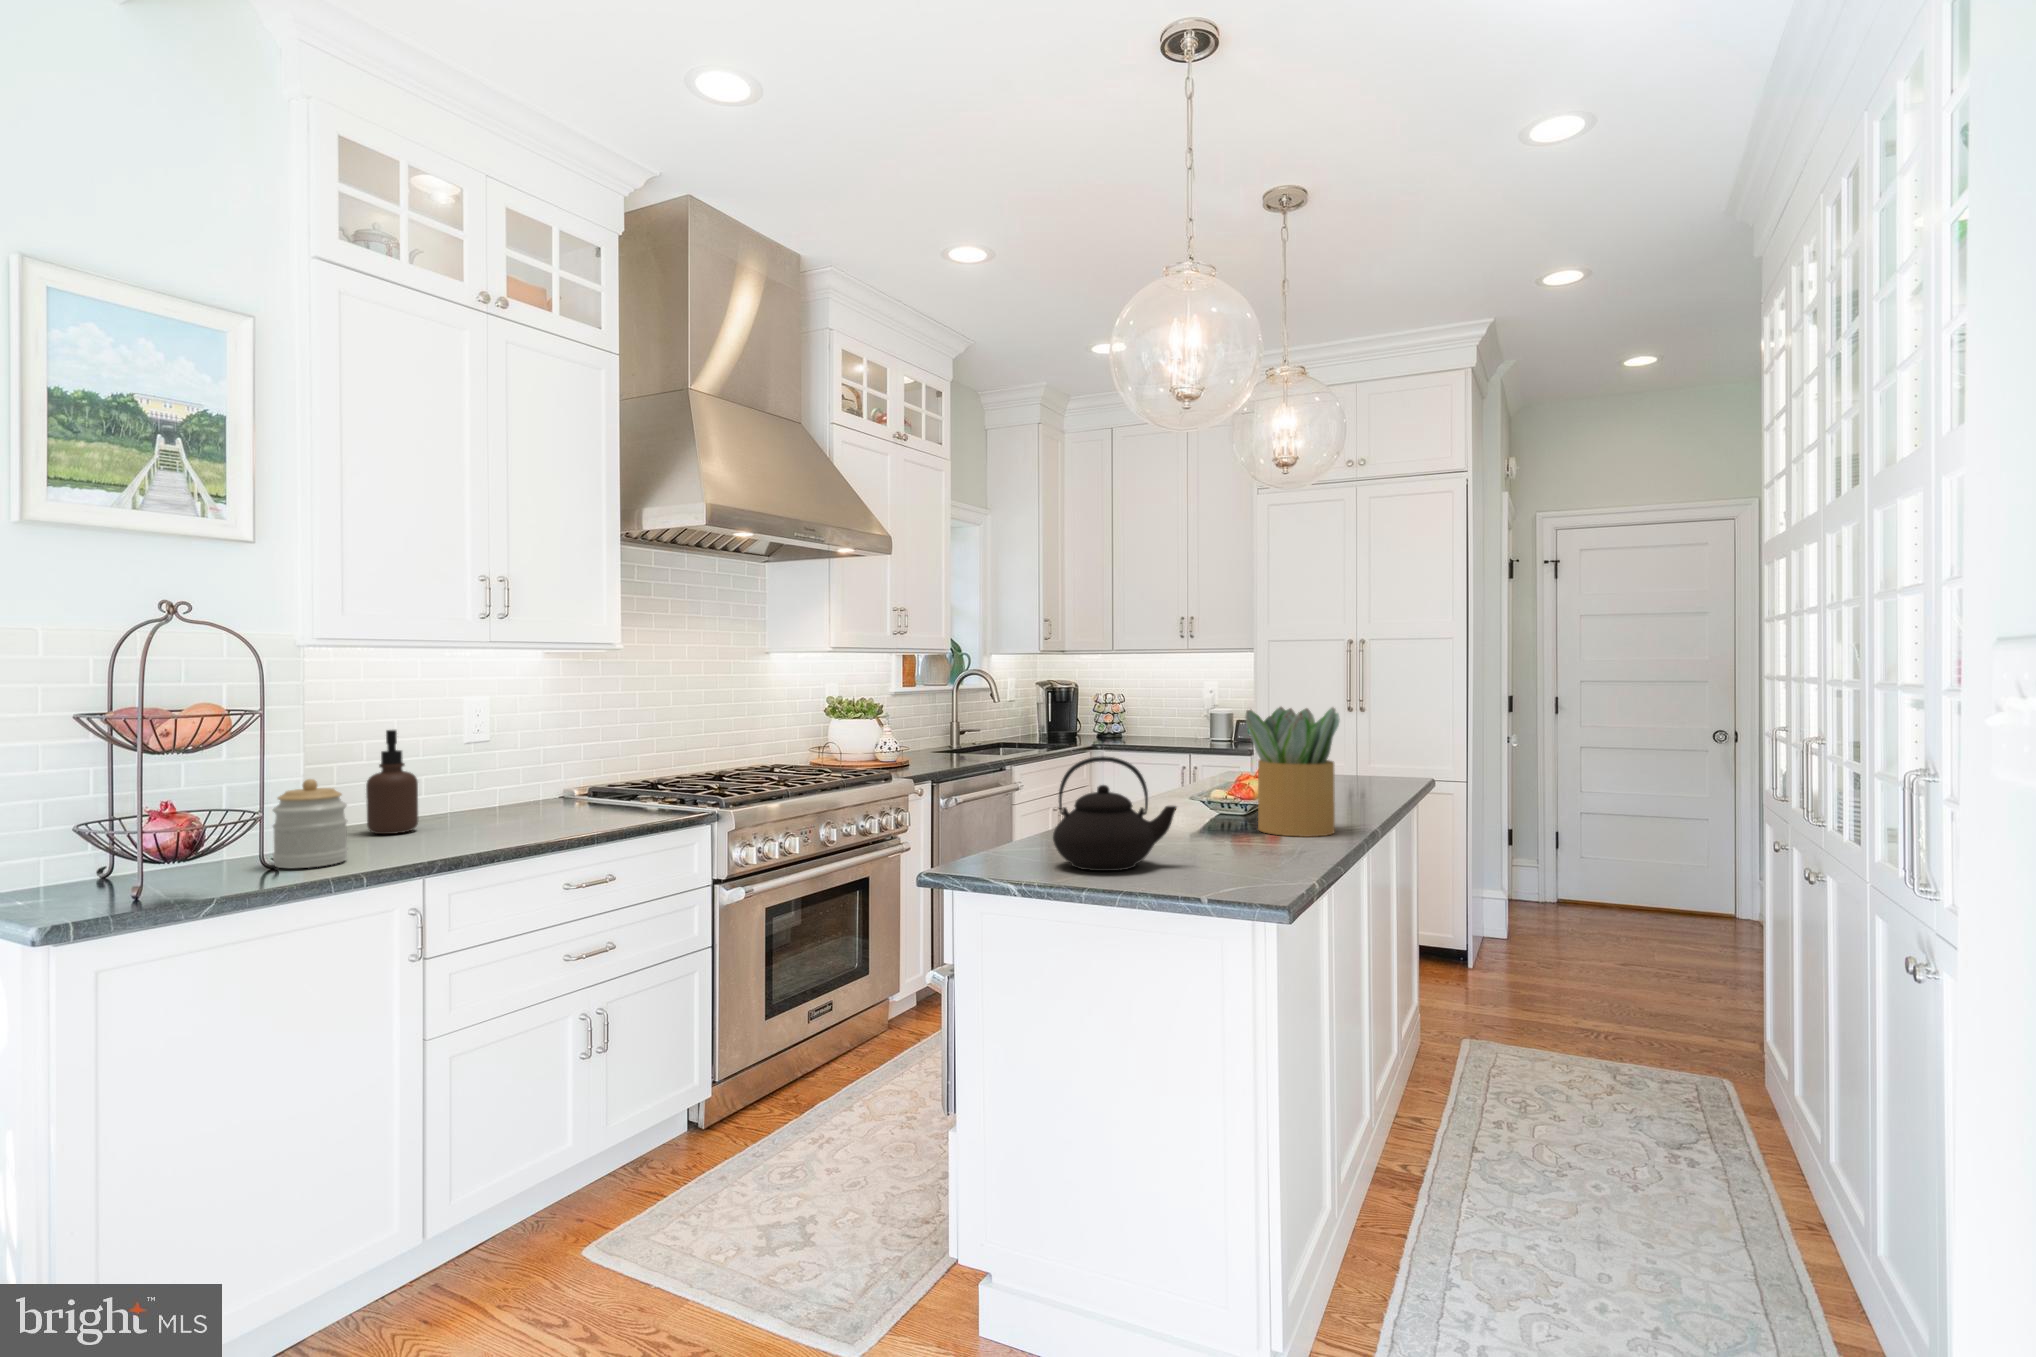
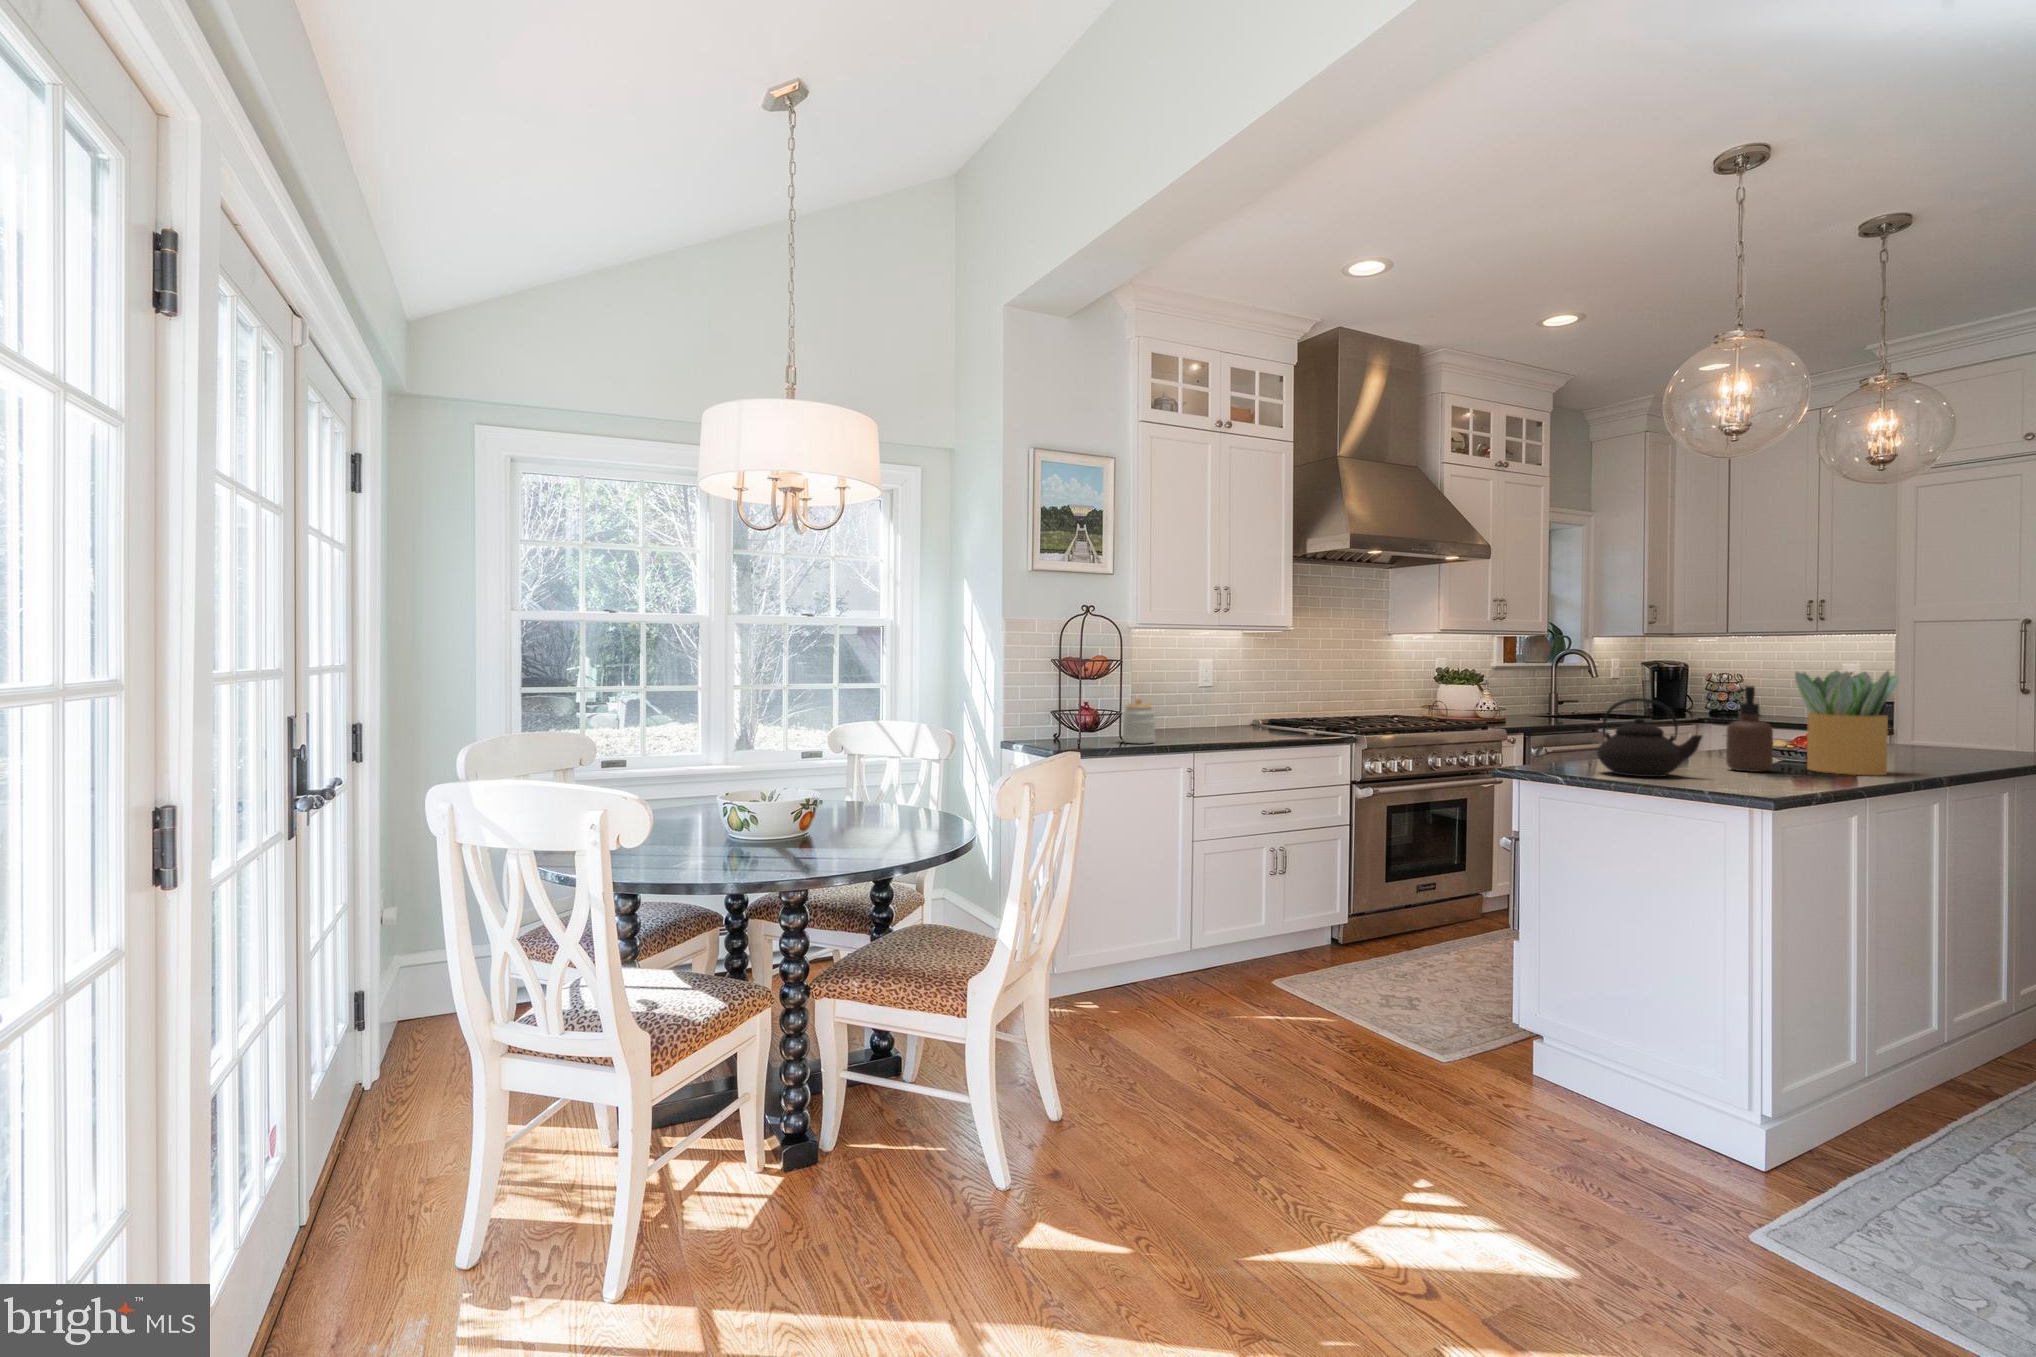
soap dispenser: present [366,730,418,834] -> present [1726,686,1773,772]

